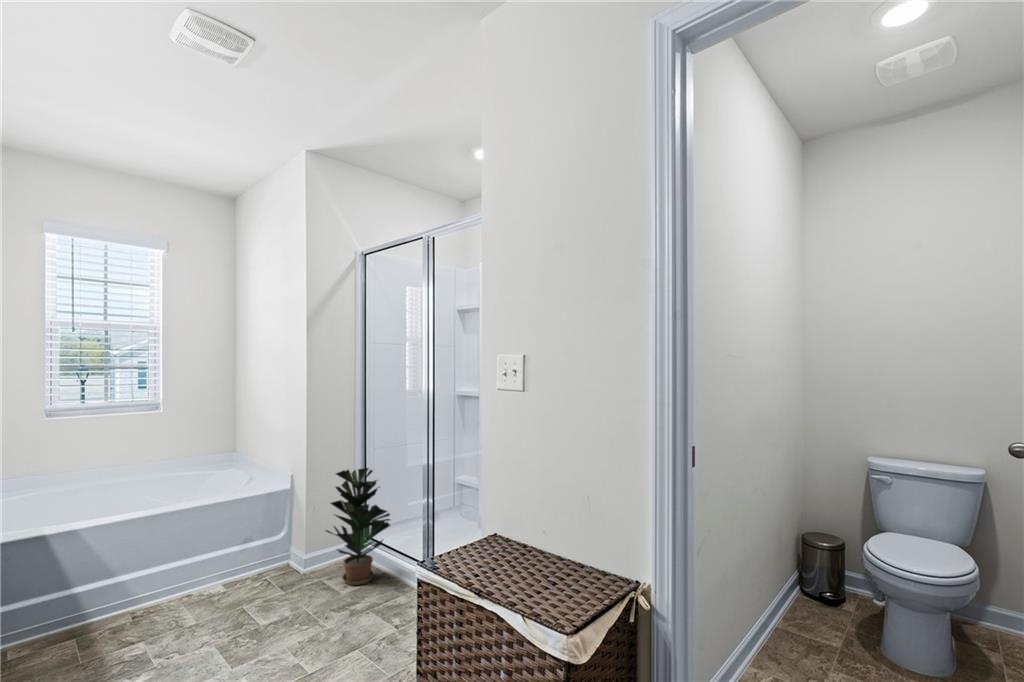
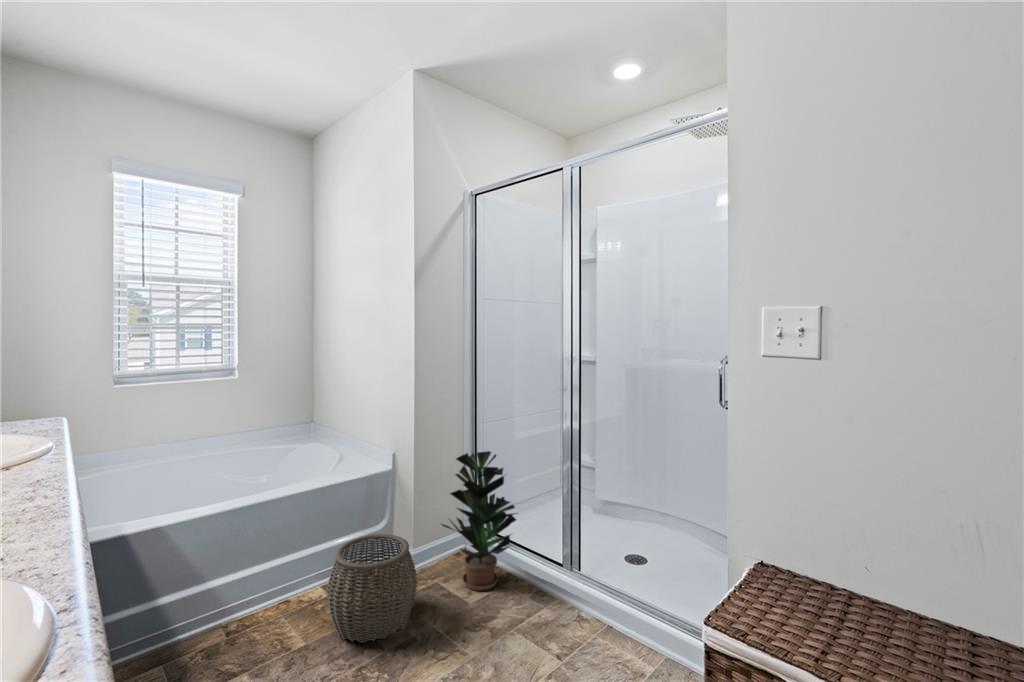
woven basket: none [216,537,295,621] -> present [326,534,417,643]

